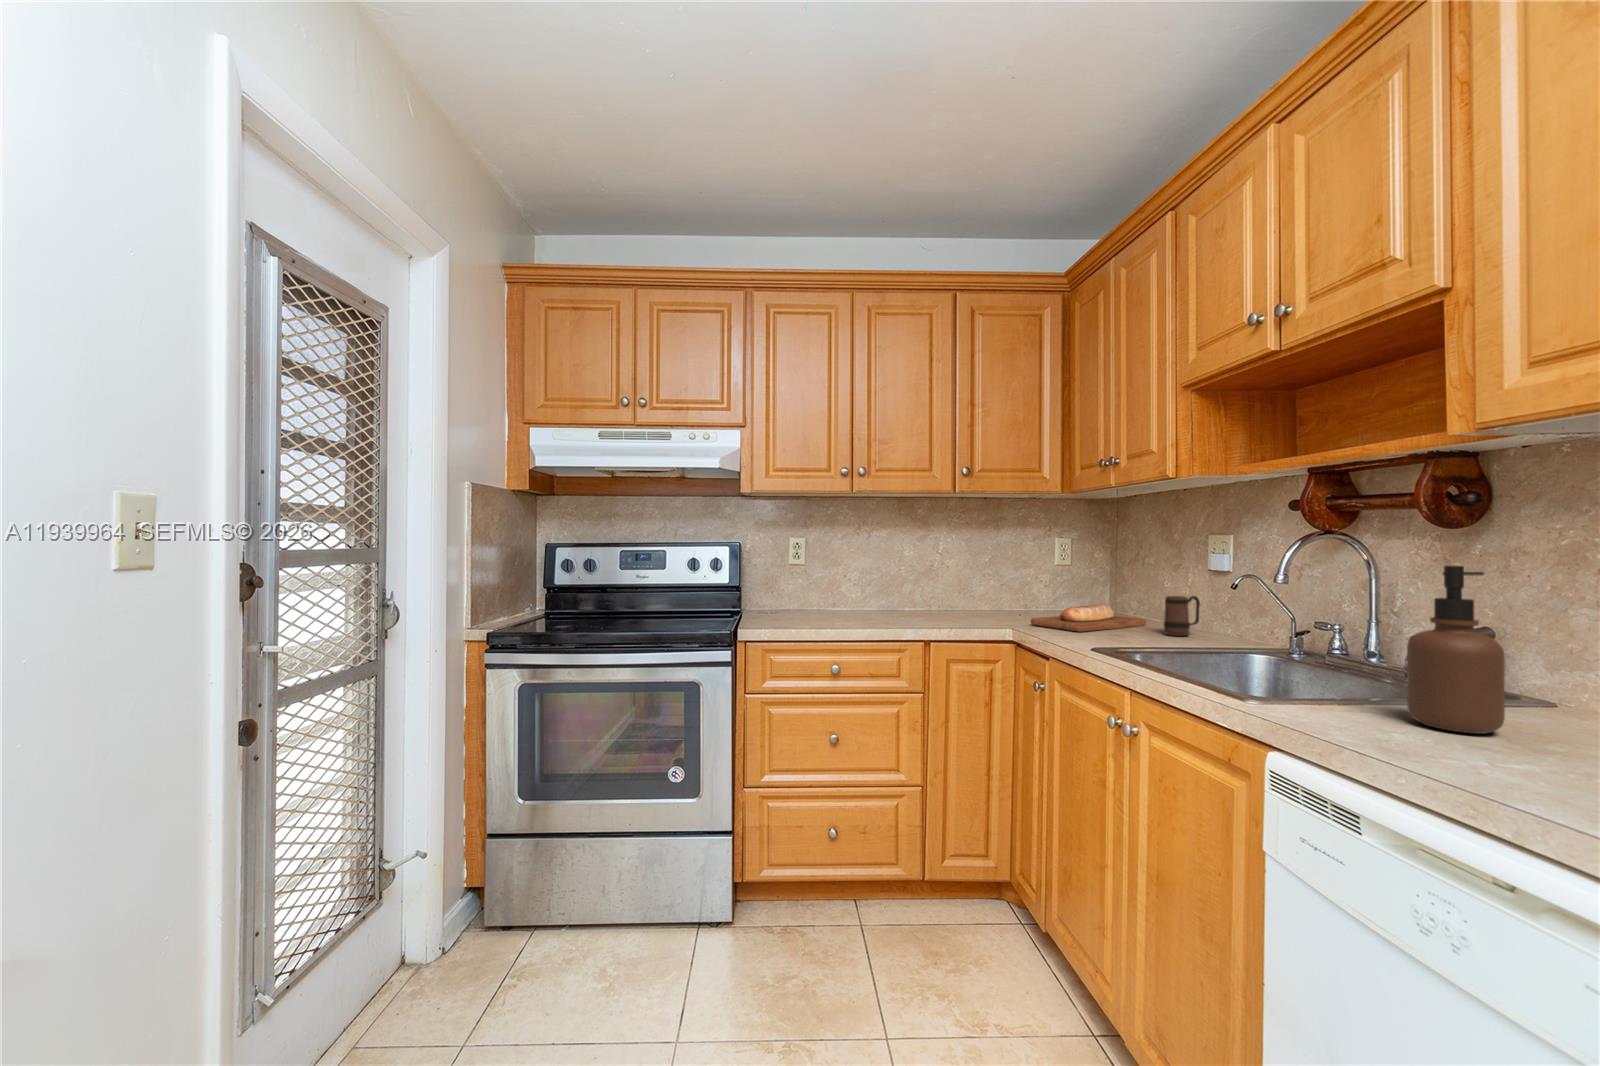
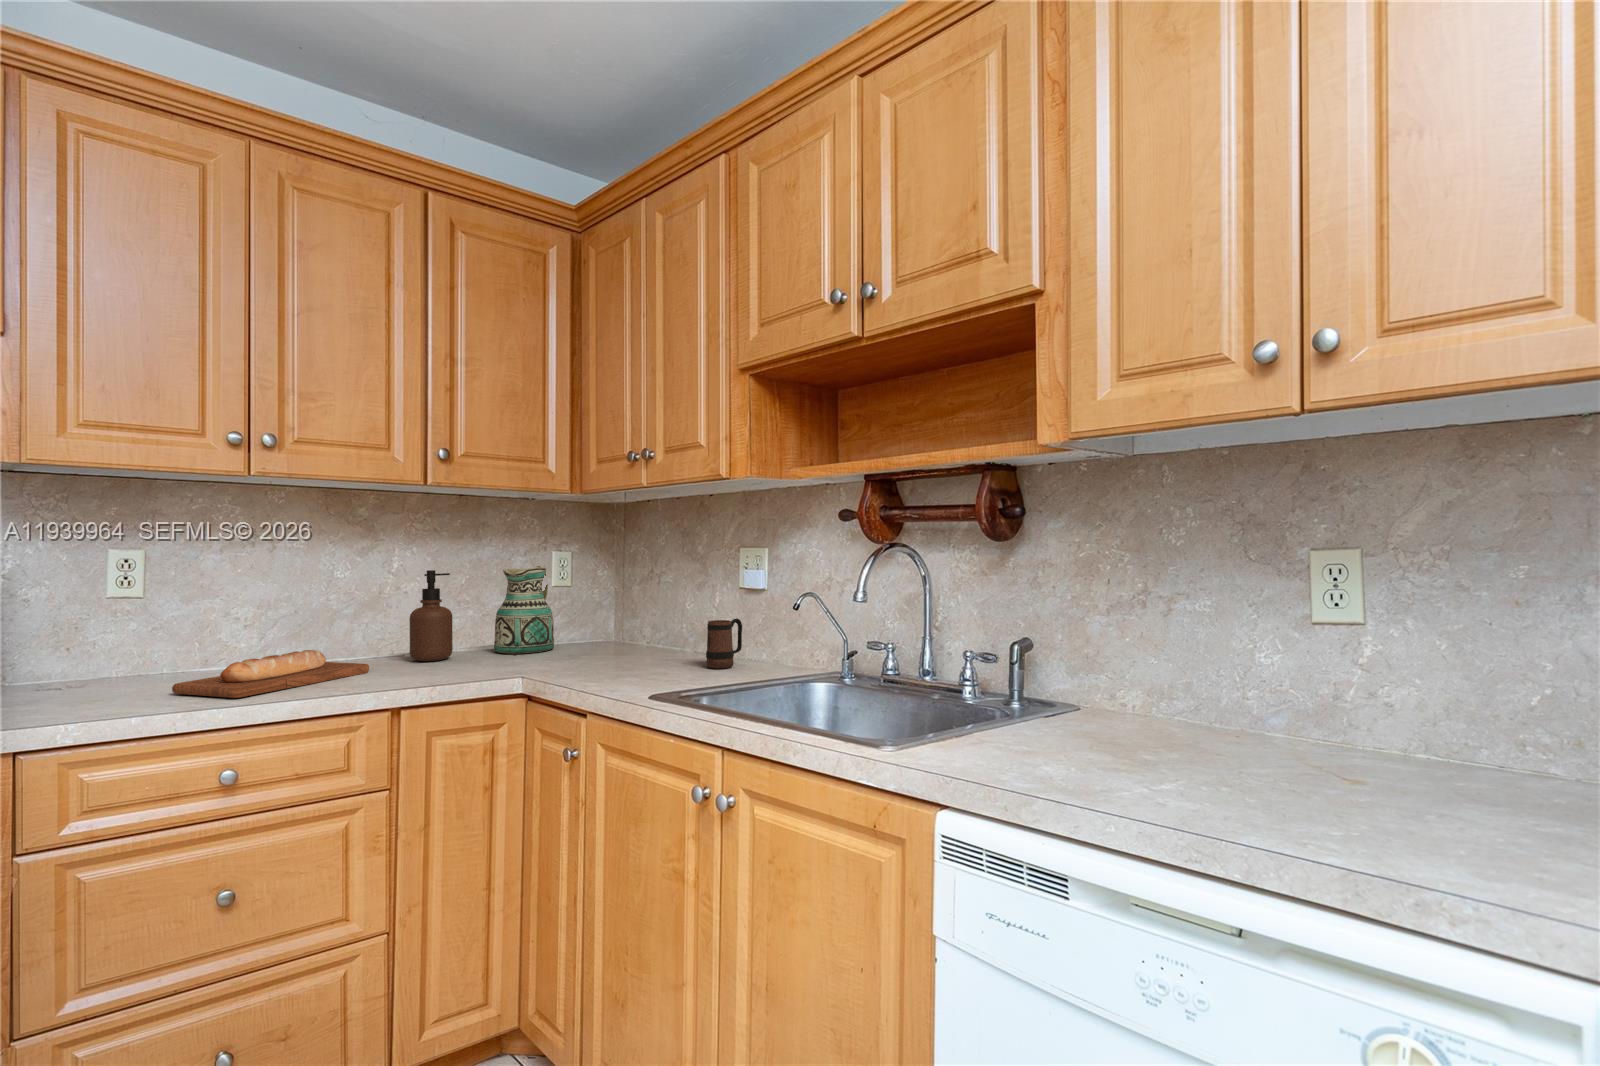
ceramic pitcher: none [1006,548,1051,612] -> present [494,566,554,653]
soap dispenser: present [1407,565,1505,734] -> present [410,570,453,661]
bread loaf: present [1031,605,1146,632] -> present [172,650,369,698]

